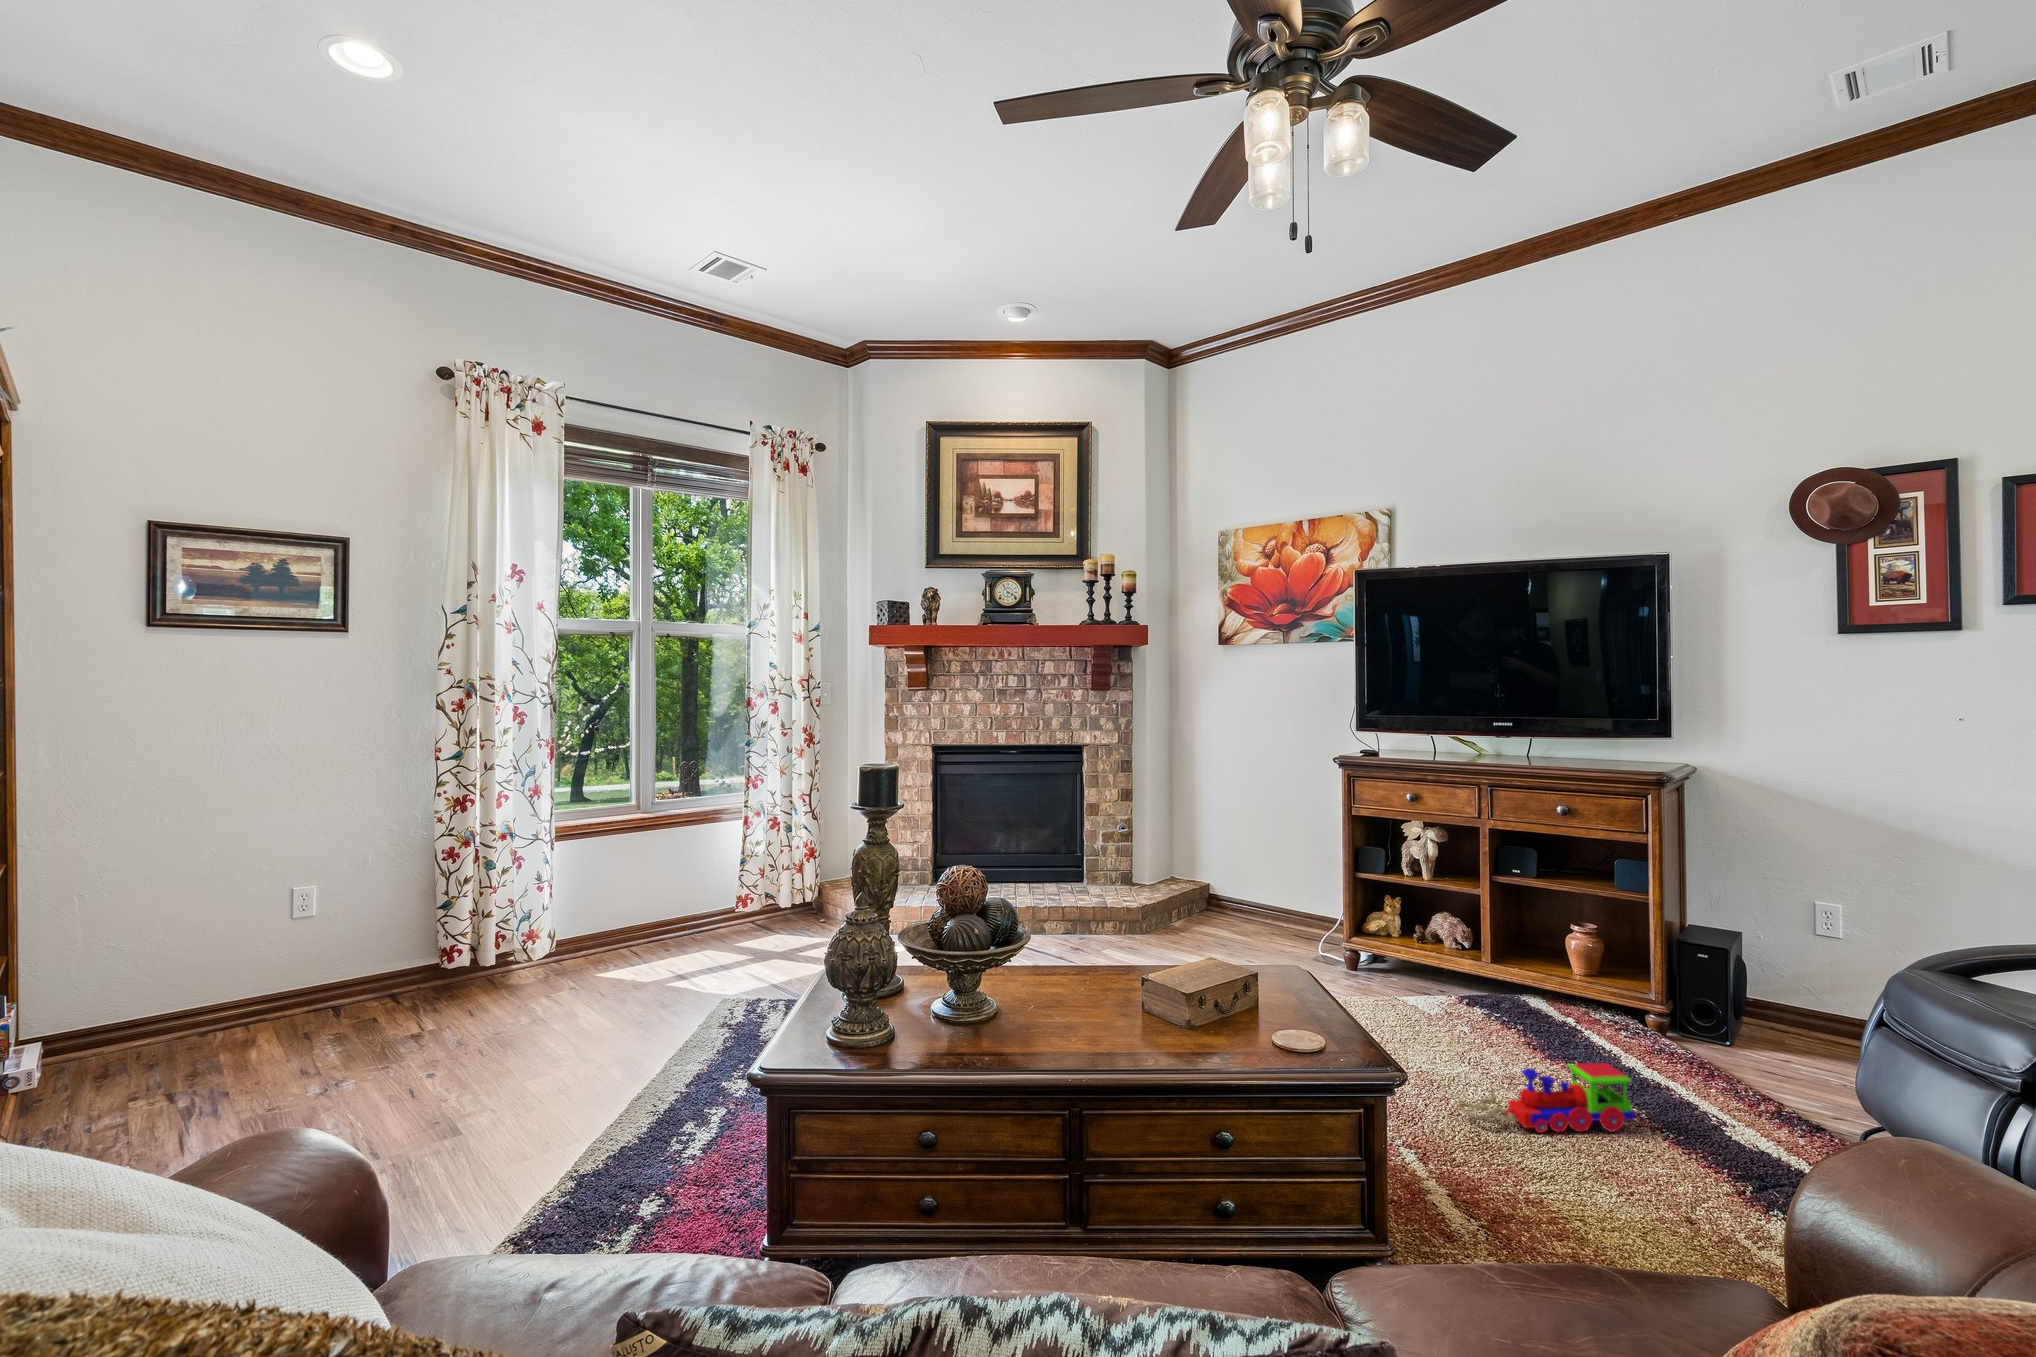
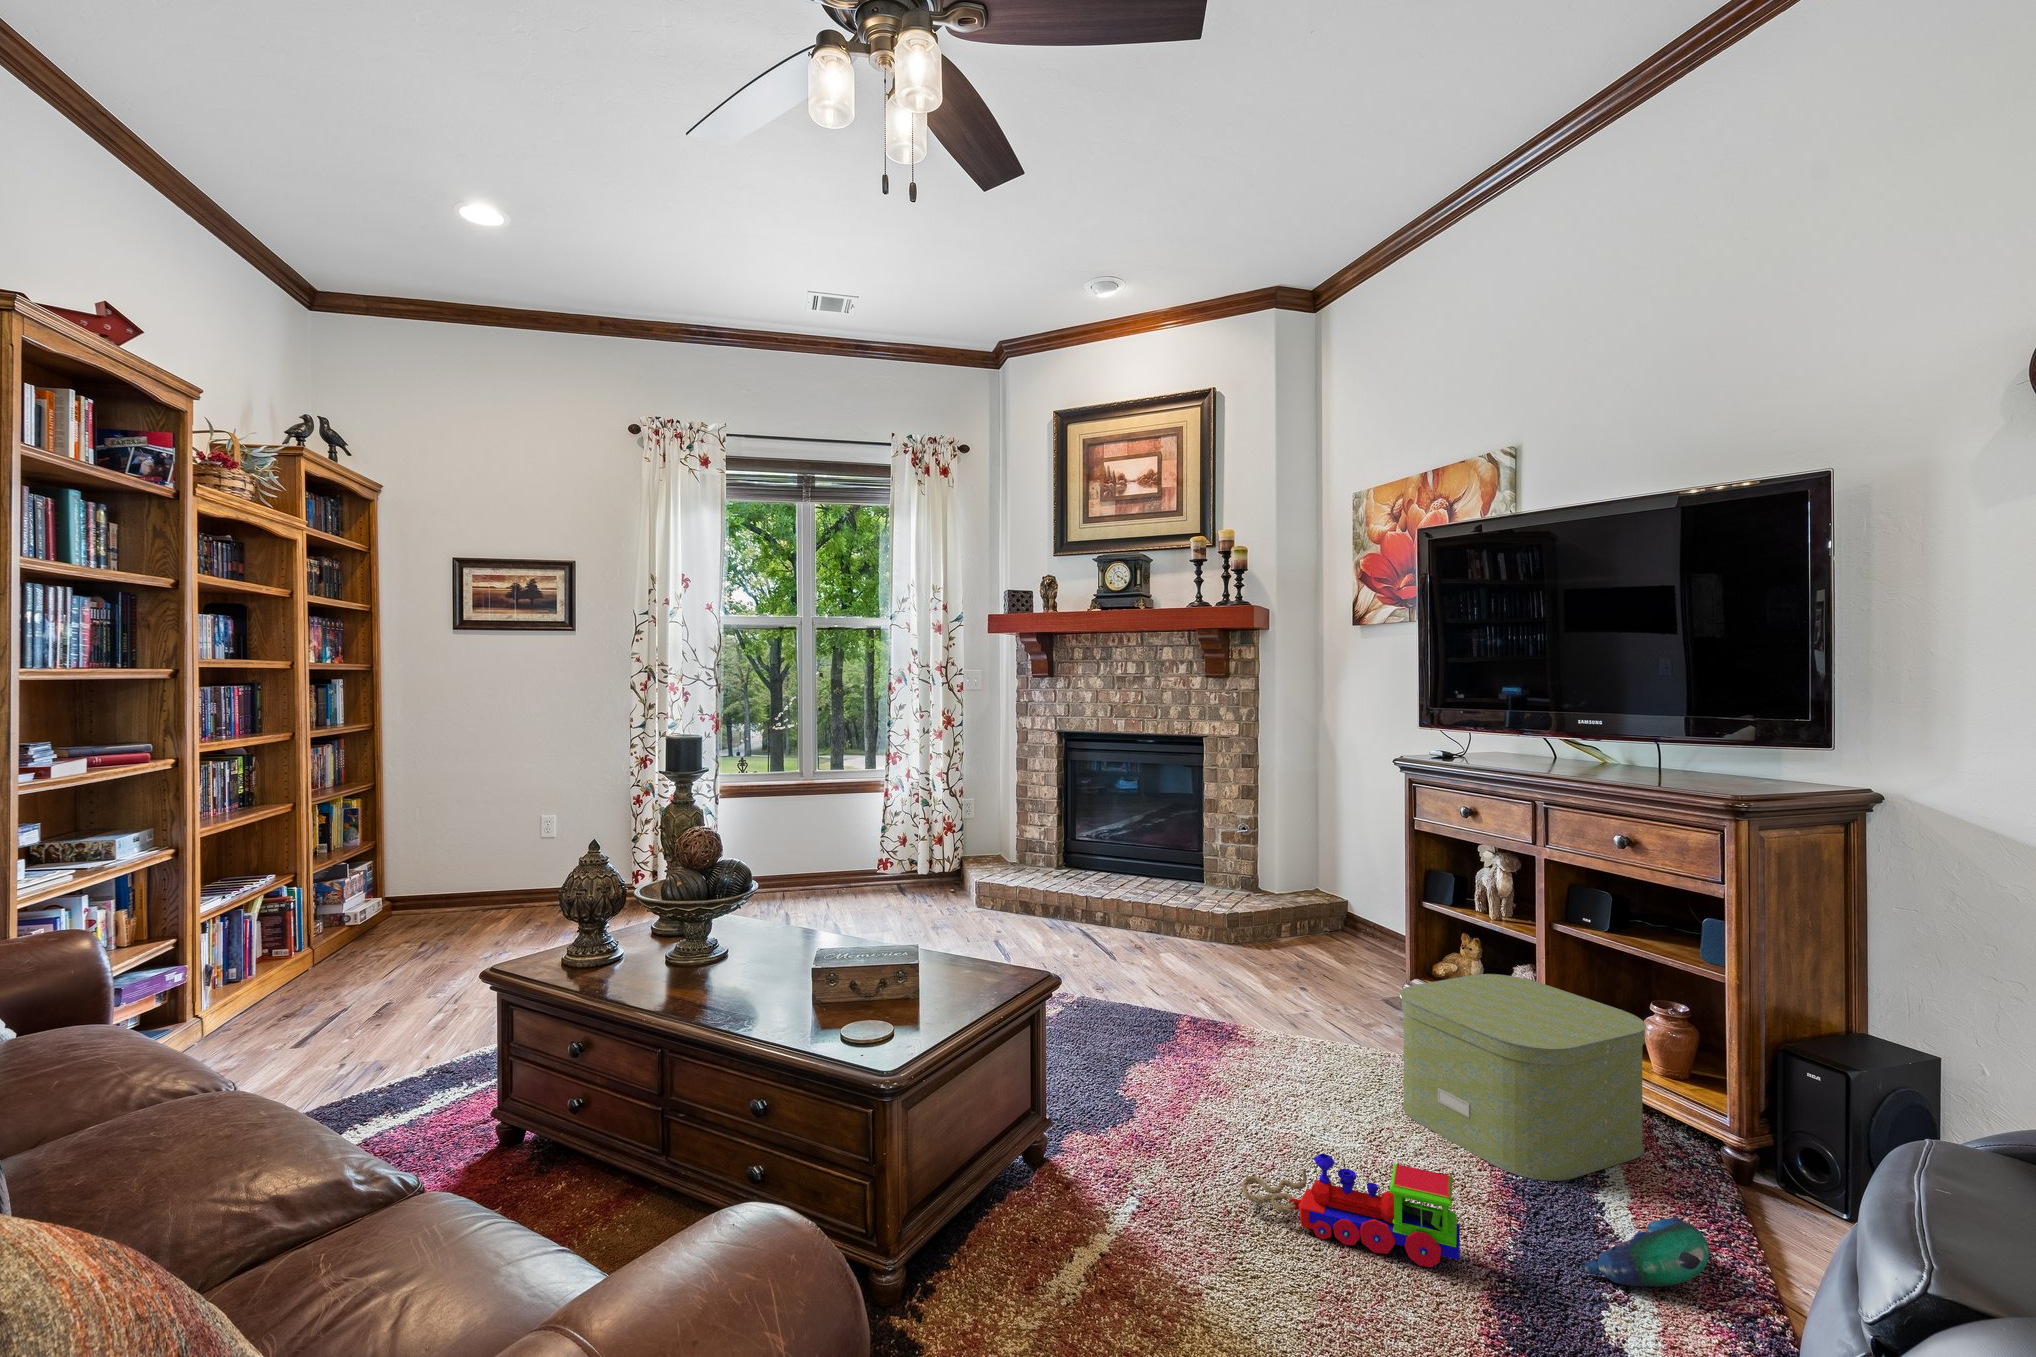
storage box: none [1436,920,1599,1061] -> present [1401,974,1646,1181]
plush toy: none [1666,1061,1741,1110] -> present [1583,1217,1709,1287]

